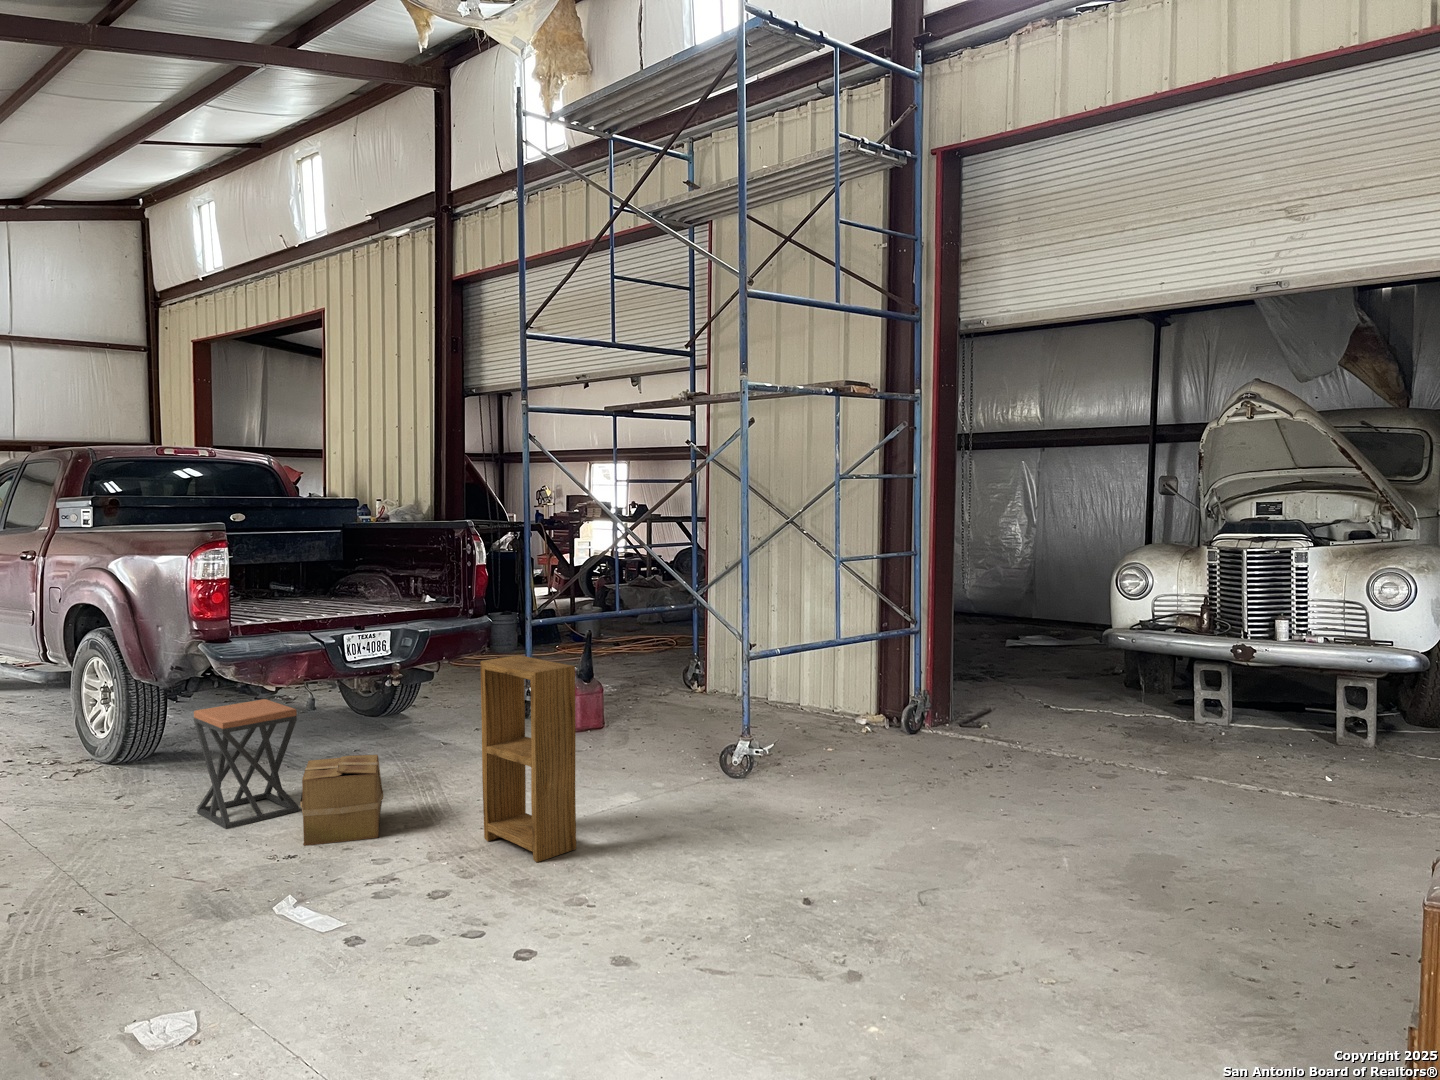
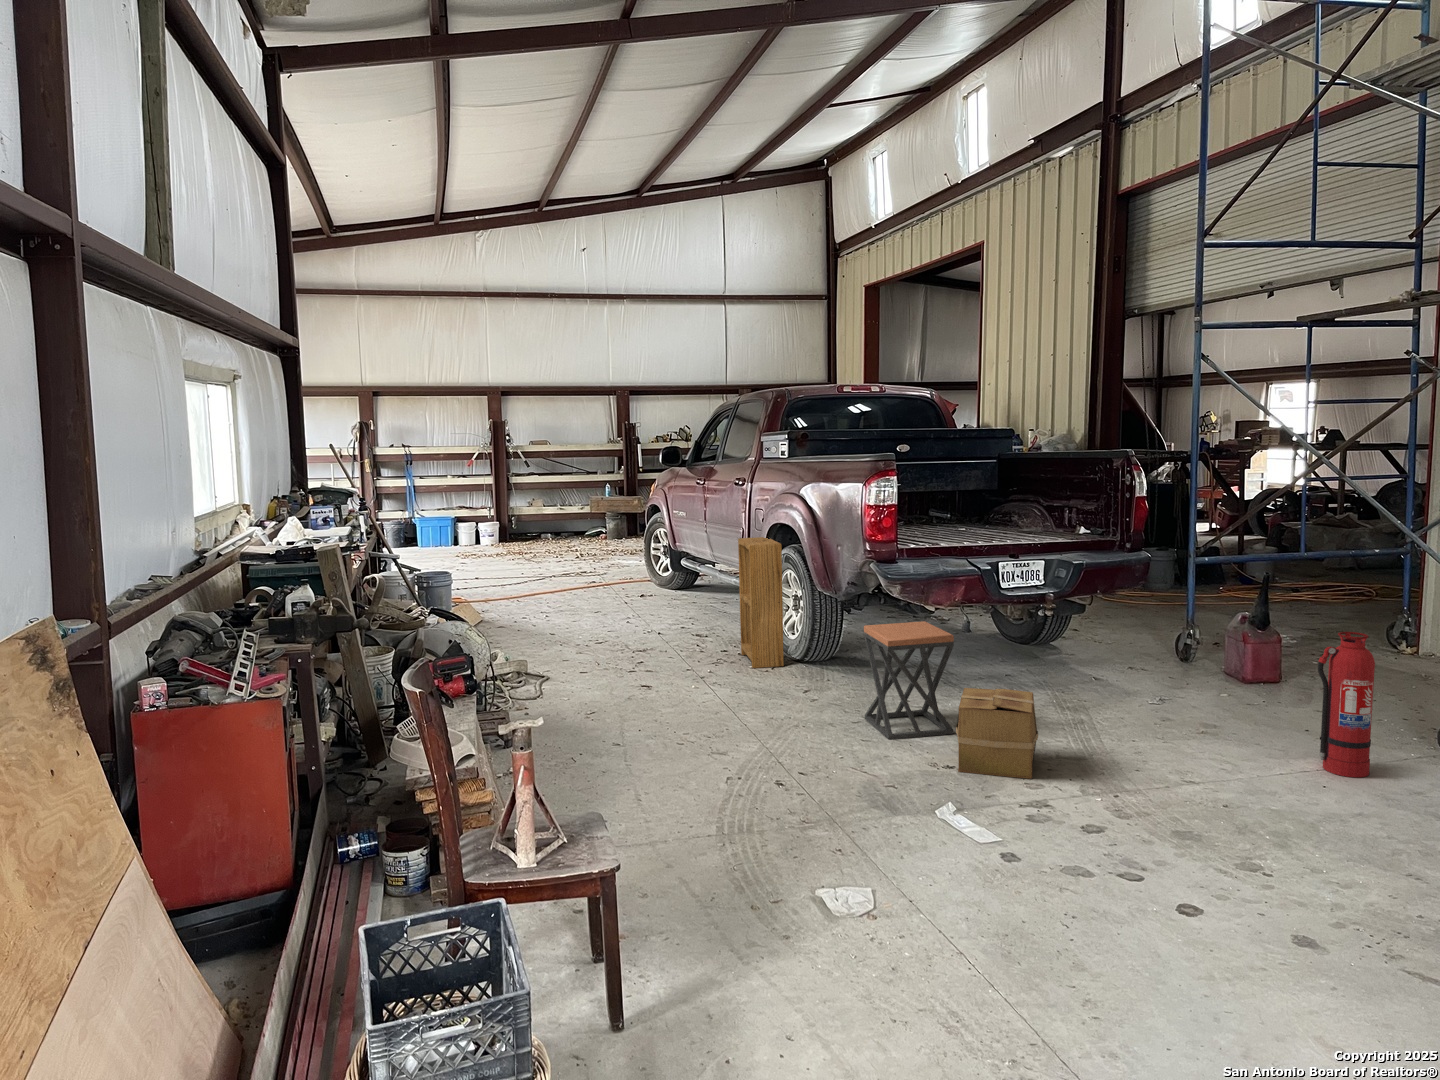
shelving unit: present [480,655,576,862] -> present [738,537,784,668]
fire extinguisher: none [610,668,649,786] -> present [1318,632,1375,777]

